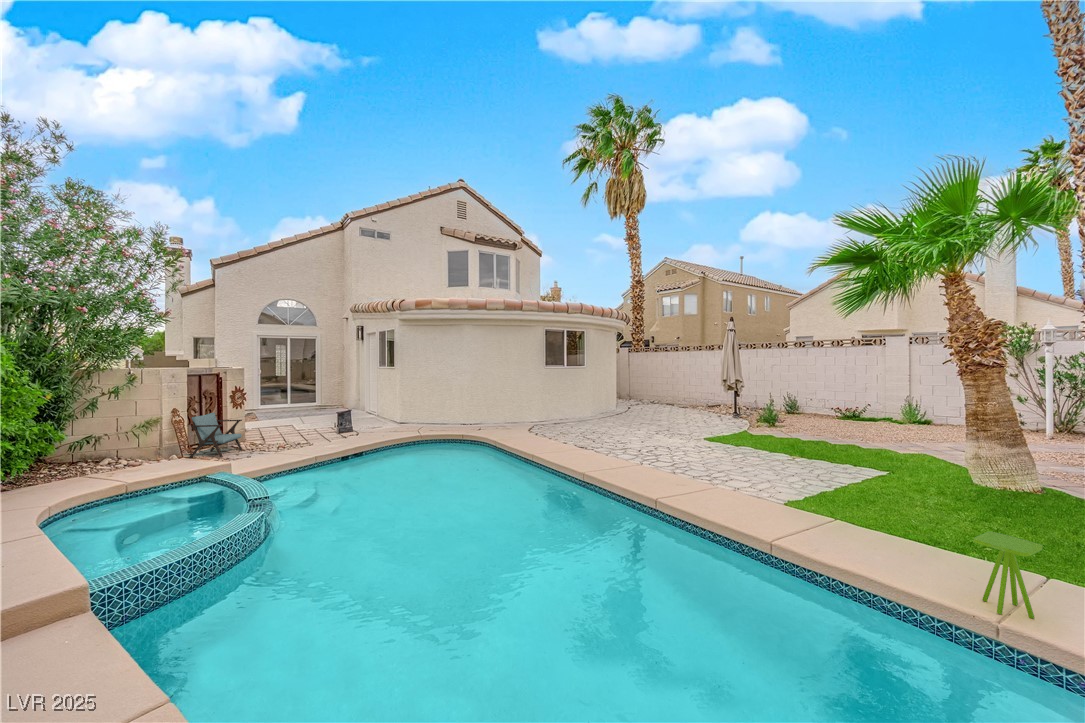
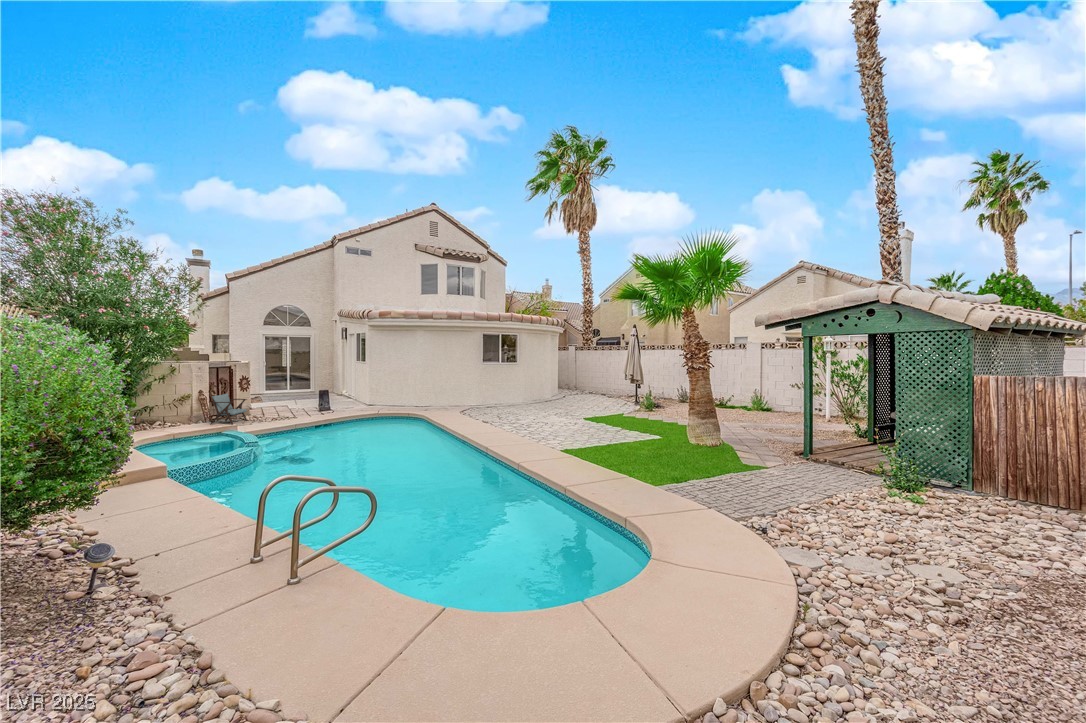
side table: present [974,532,1042,618] -> none [588,452,614,490]

